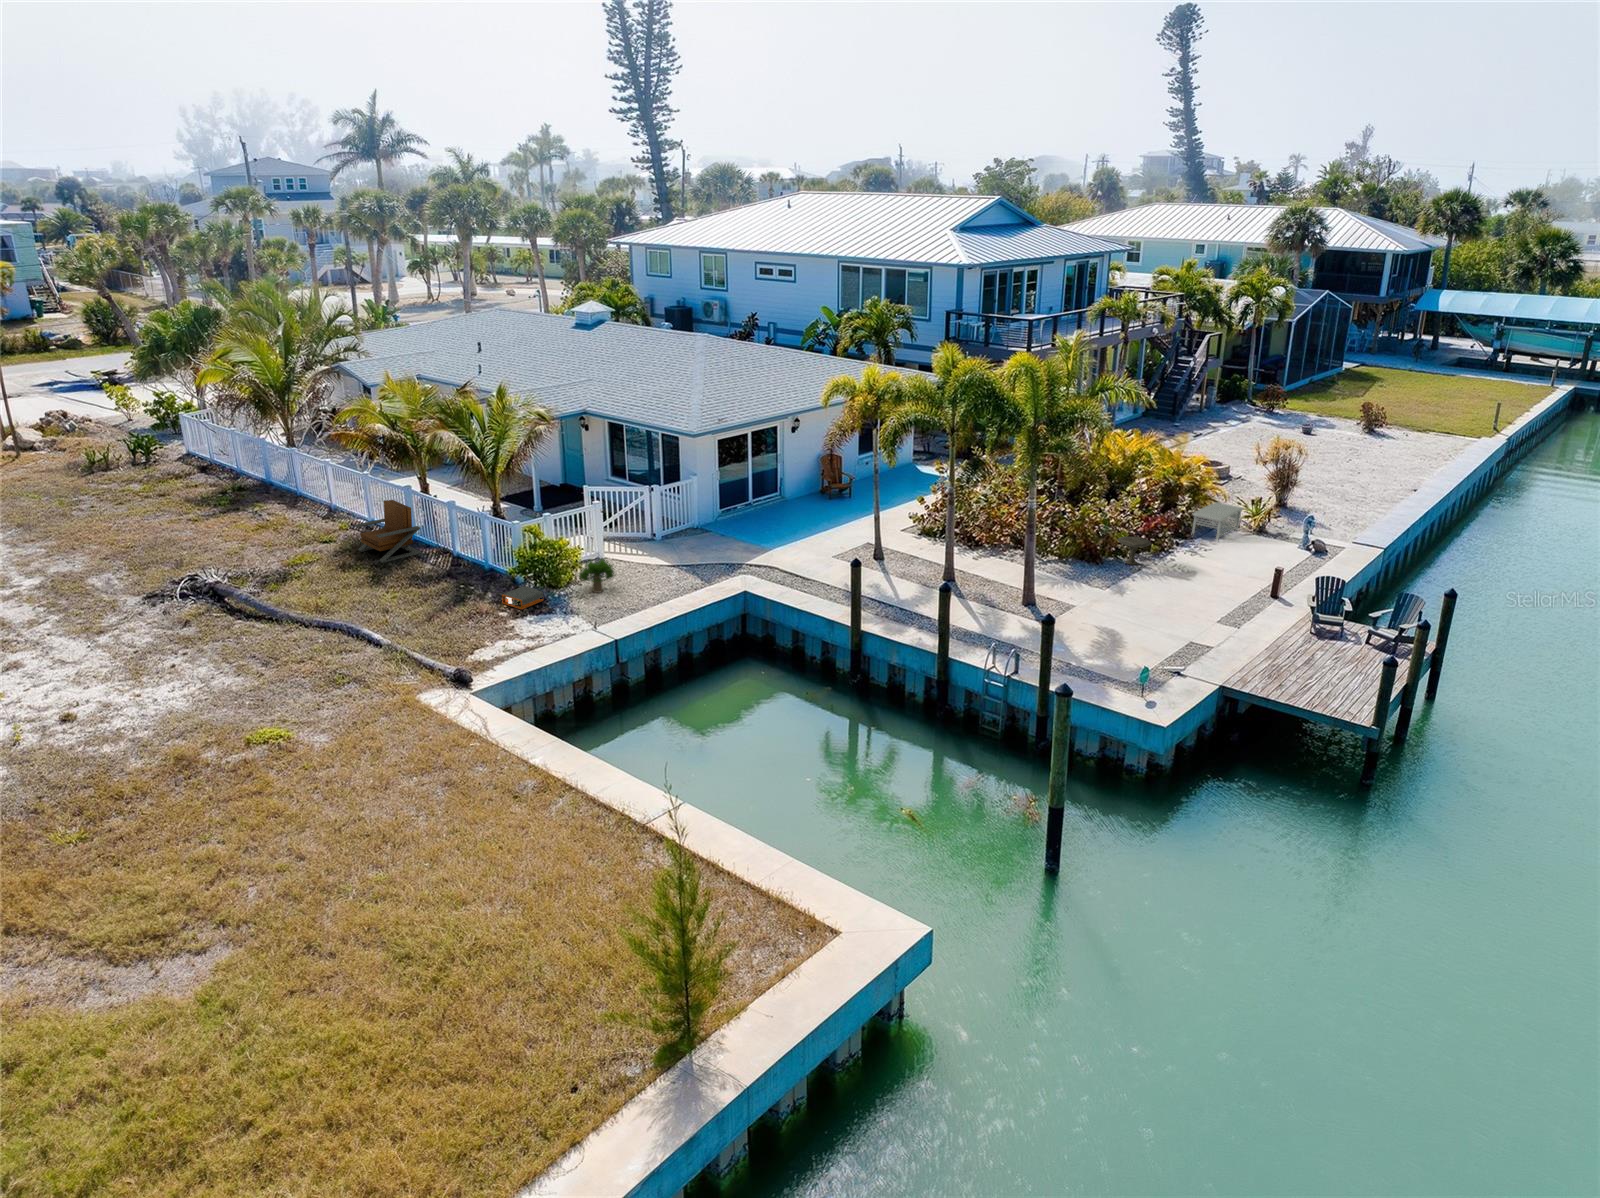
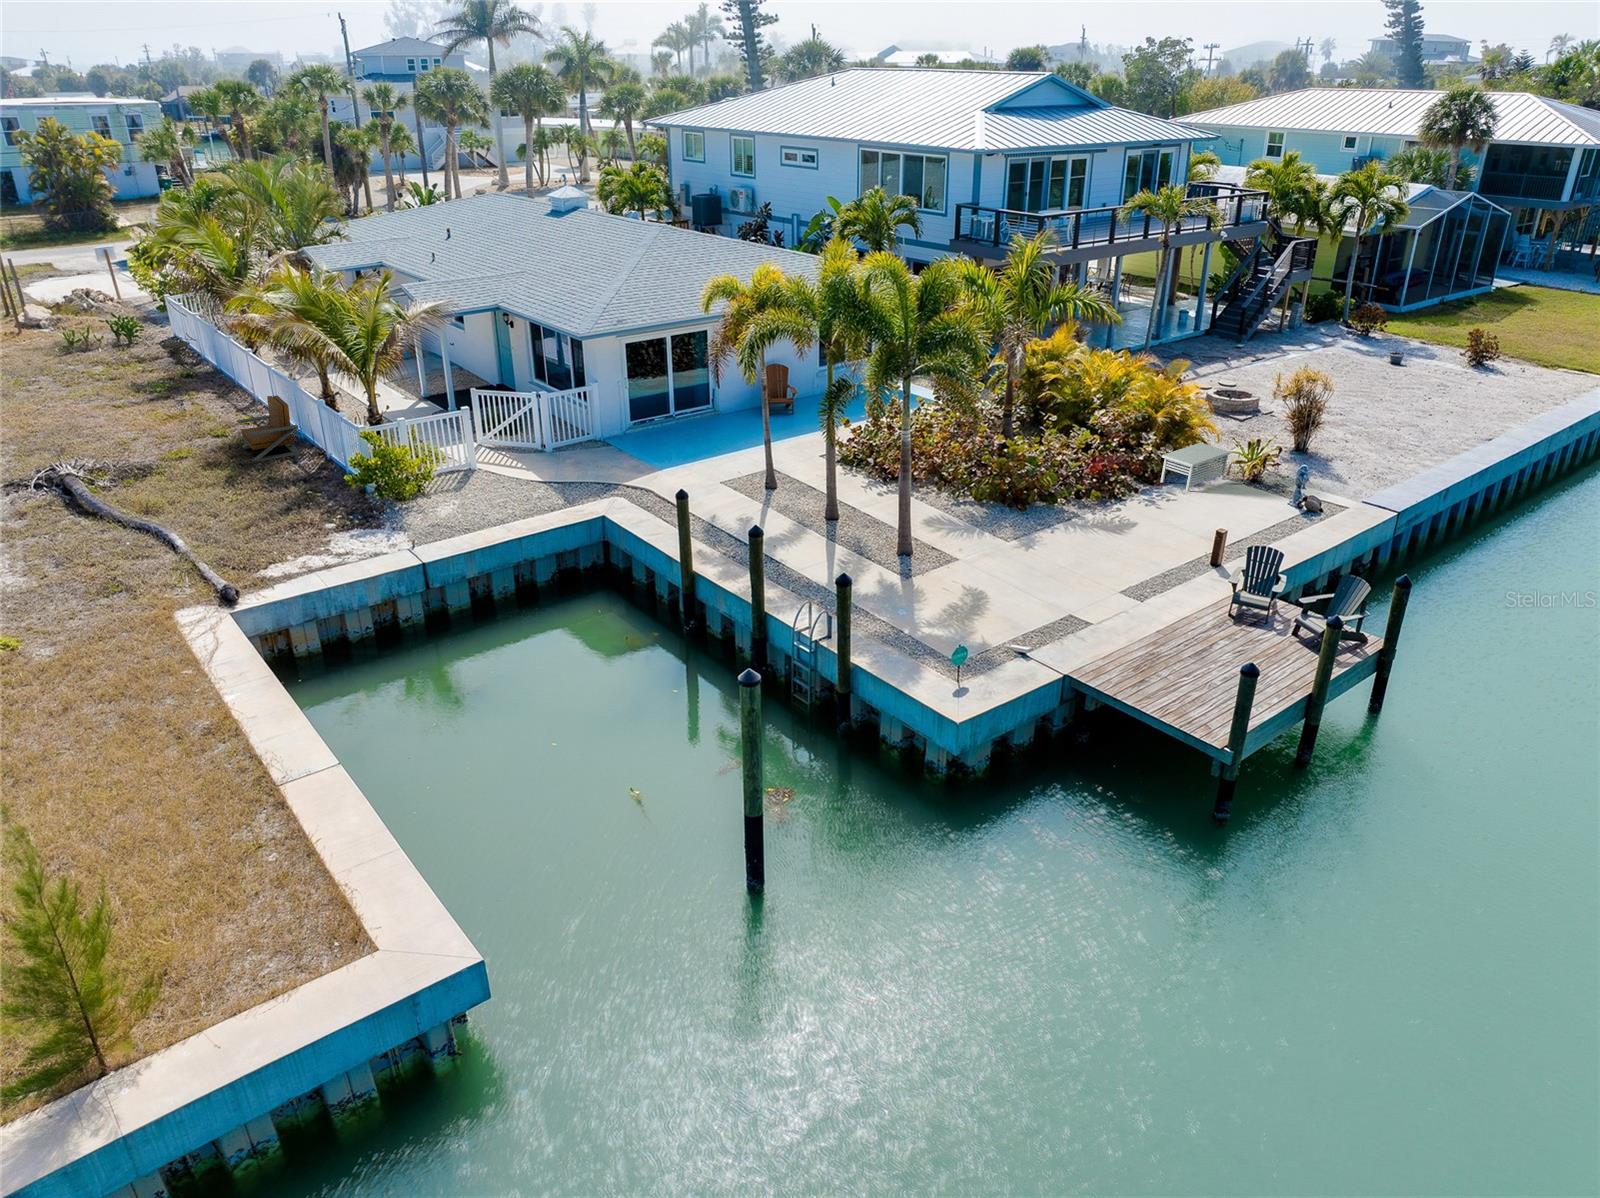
side table: present [1117,537,1151,565] -> present [161,341,190,364]
potted plant: present [578,559,614,593] -> none [420,469,467,509]
storage box: present [502,586,544,610] -> none [336,497,382,522]

